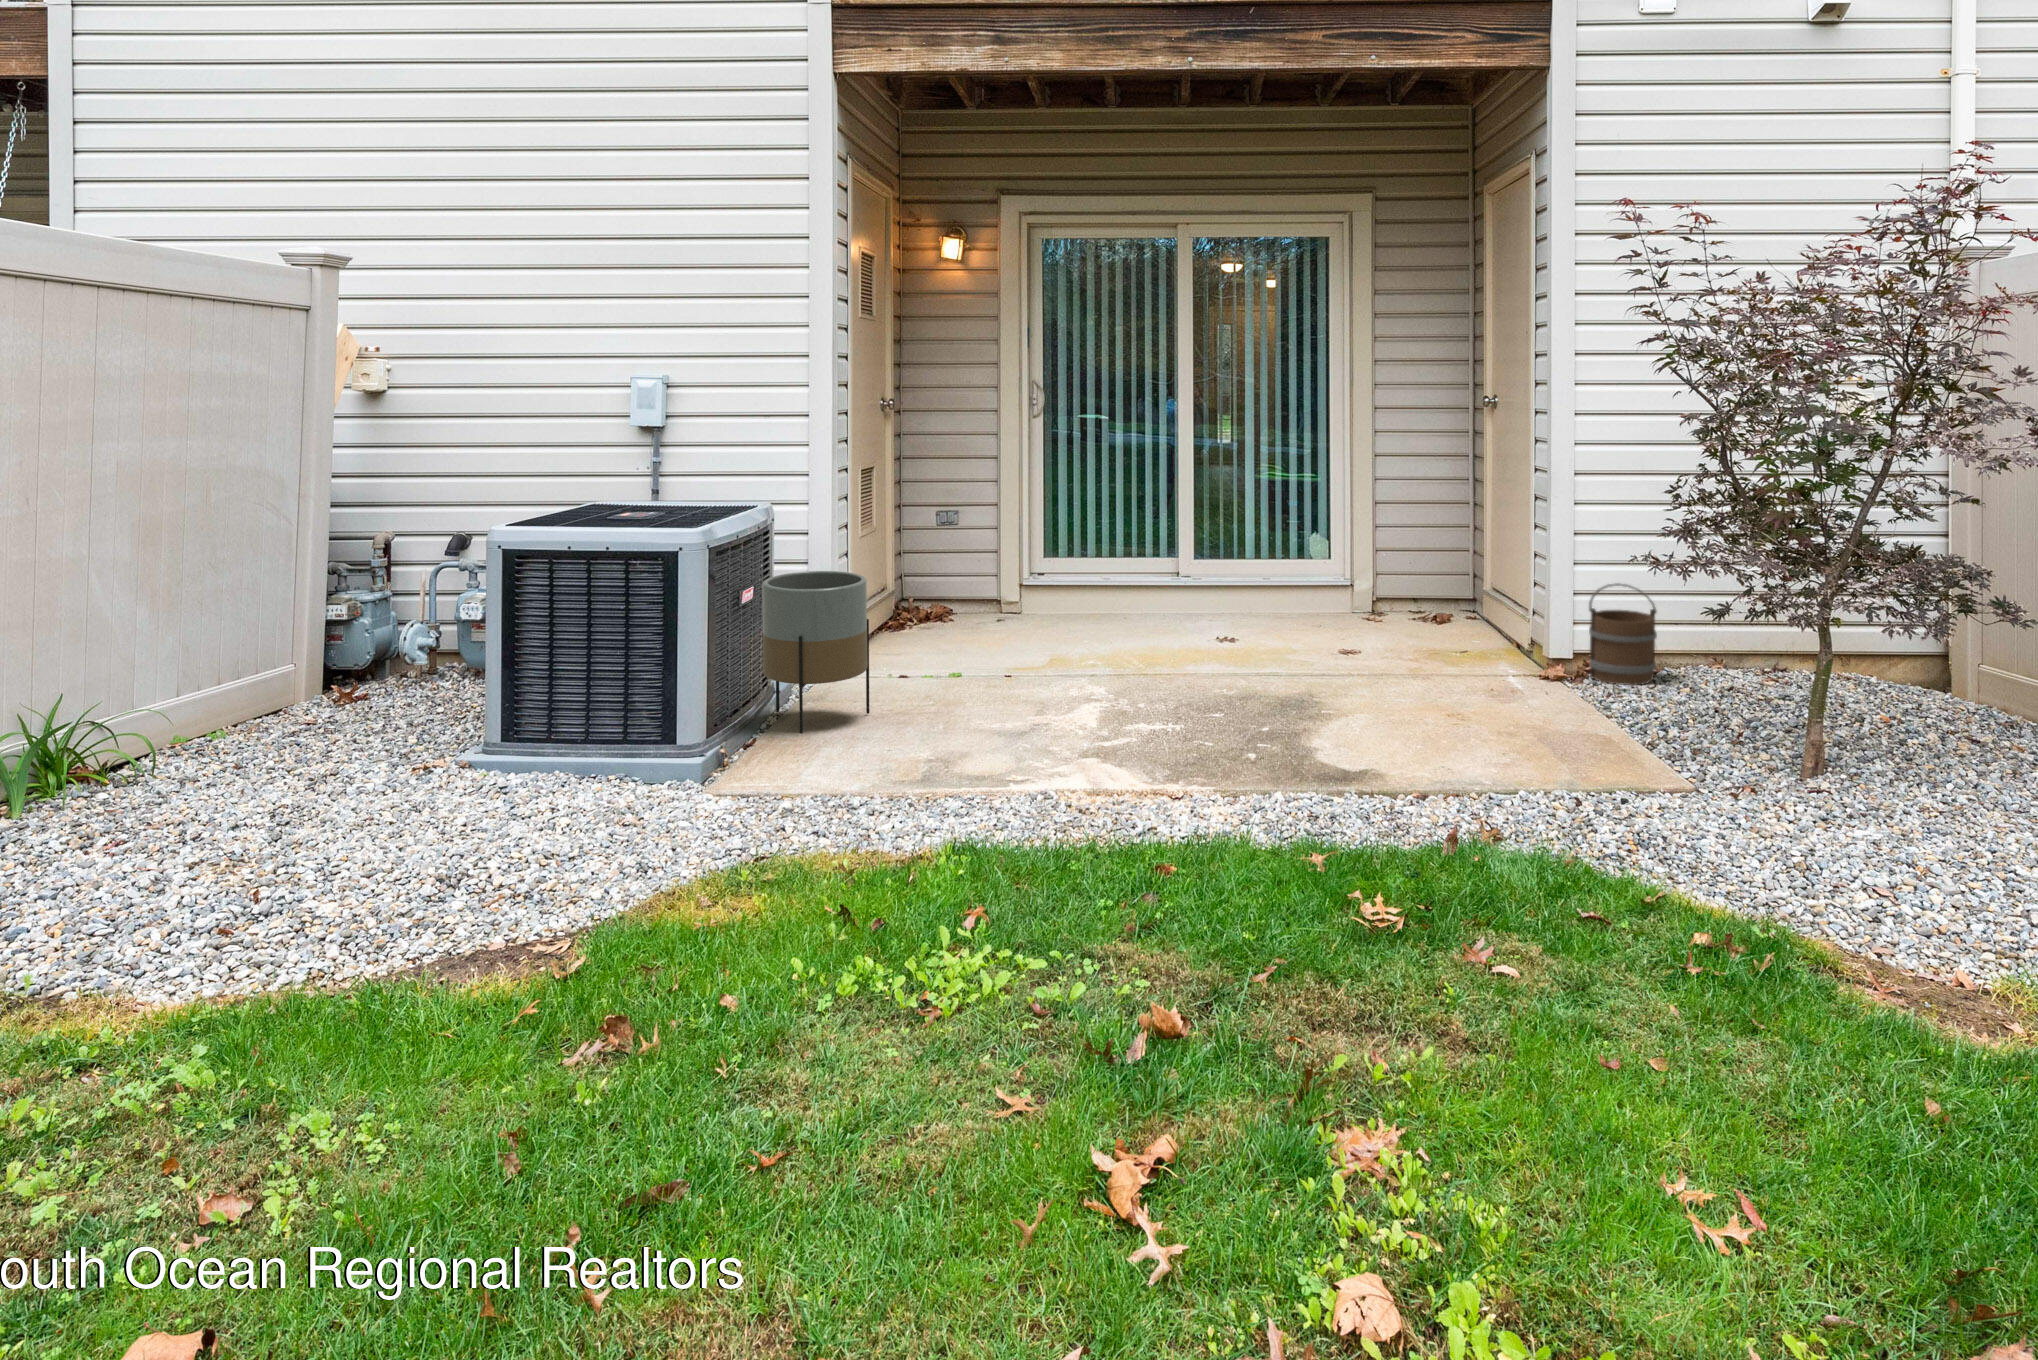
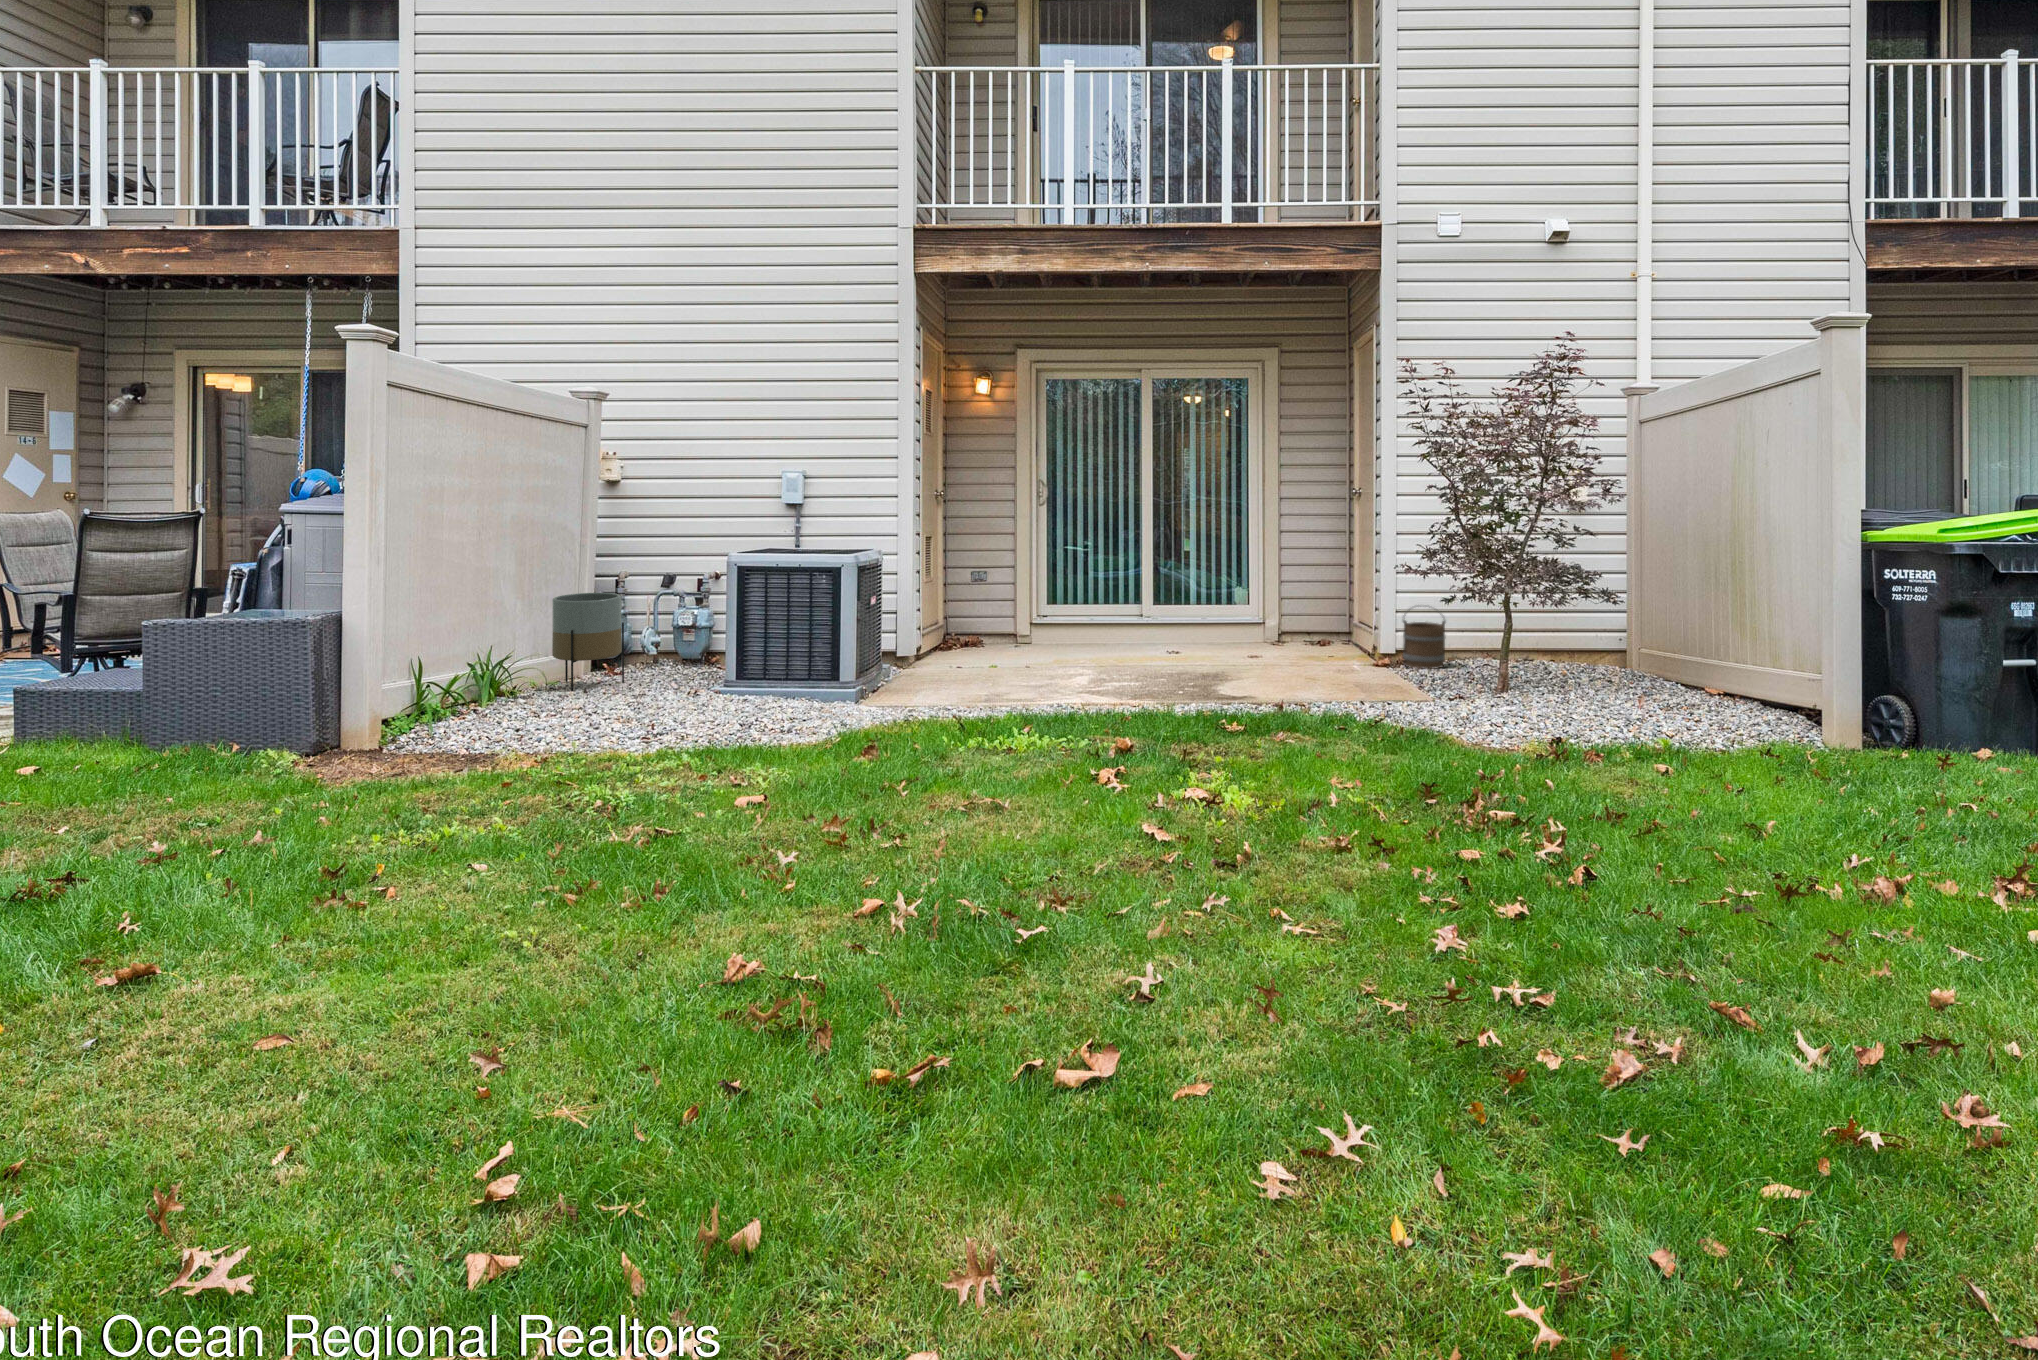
planter: present [762,571,869,733] -> present [552,593,624,691]

